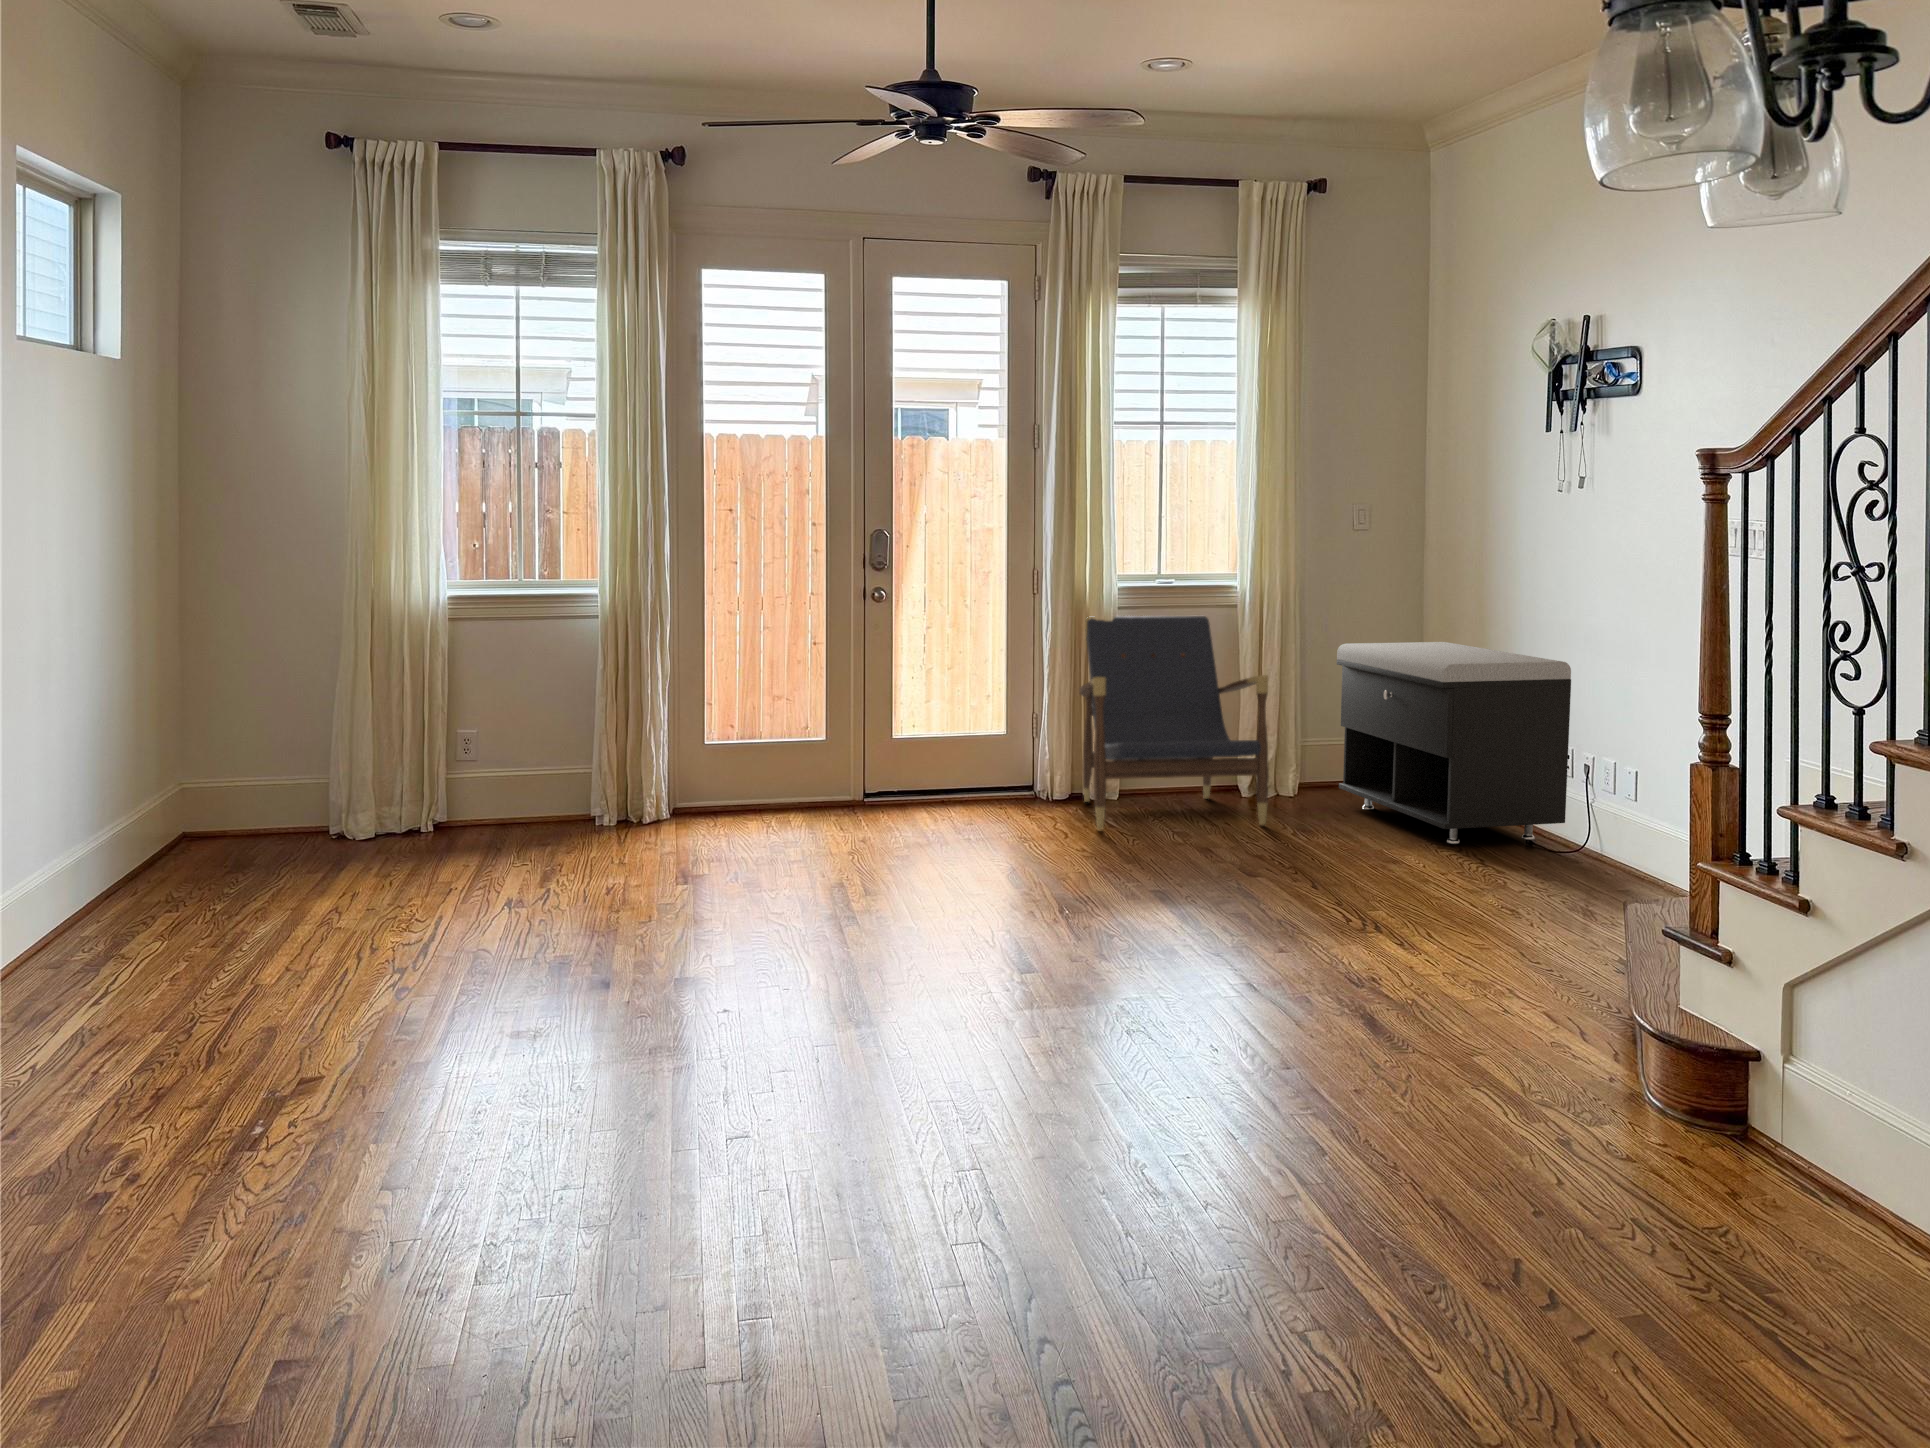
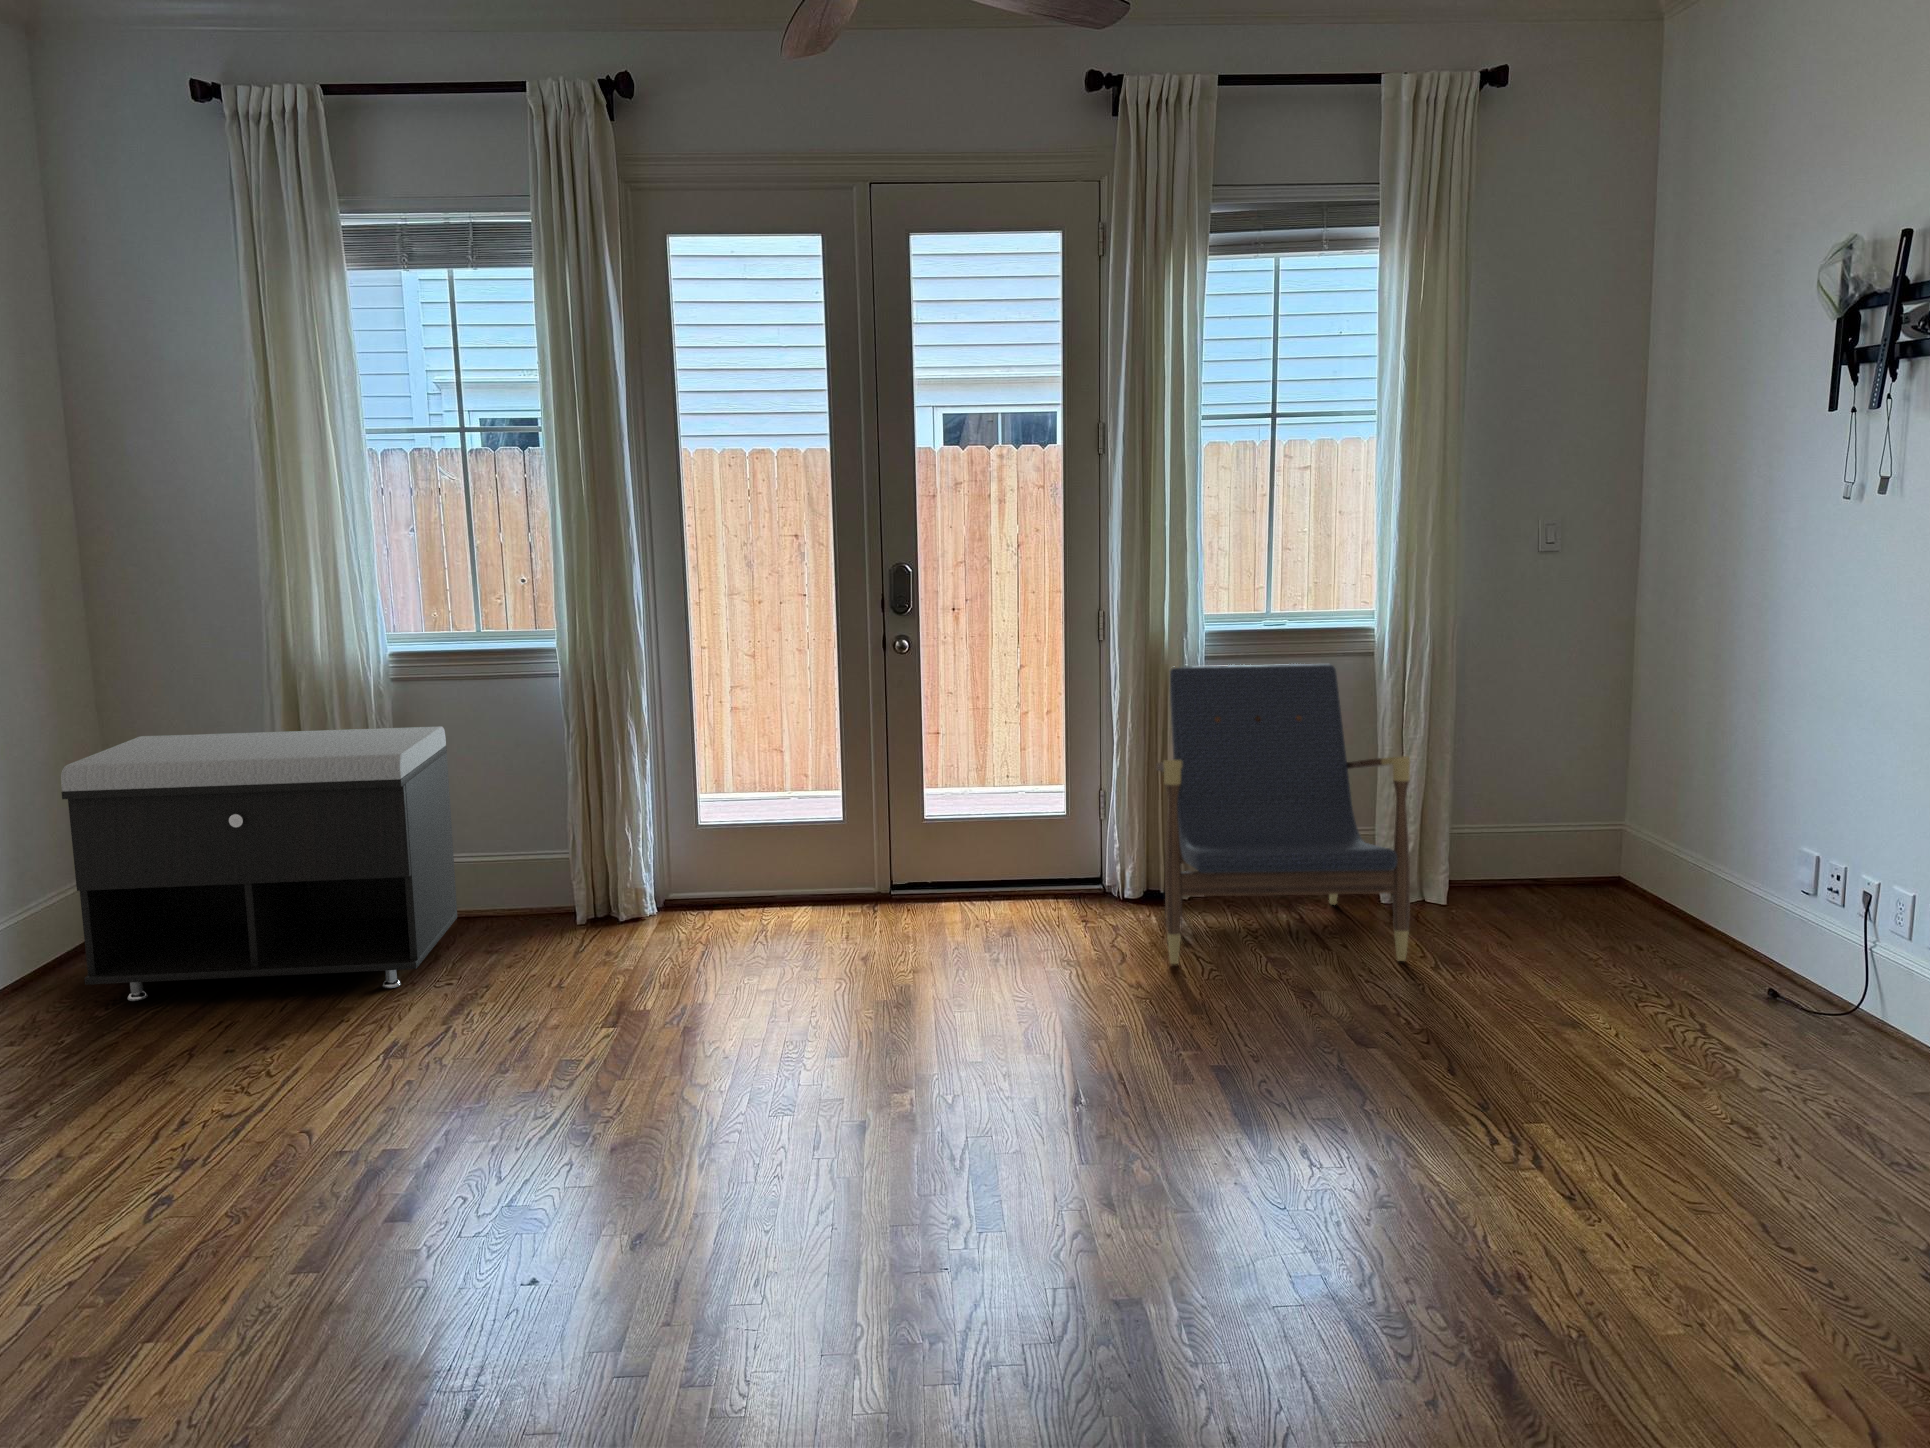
storage bench: present [1337,642,1571,844] -> present [61,727,457,1001]

